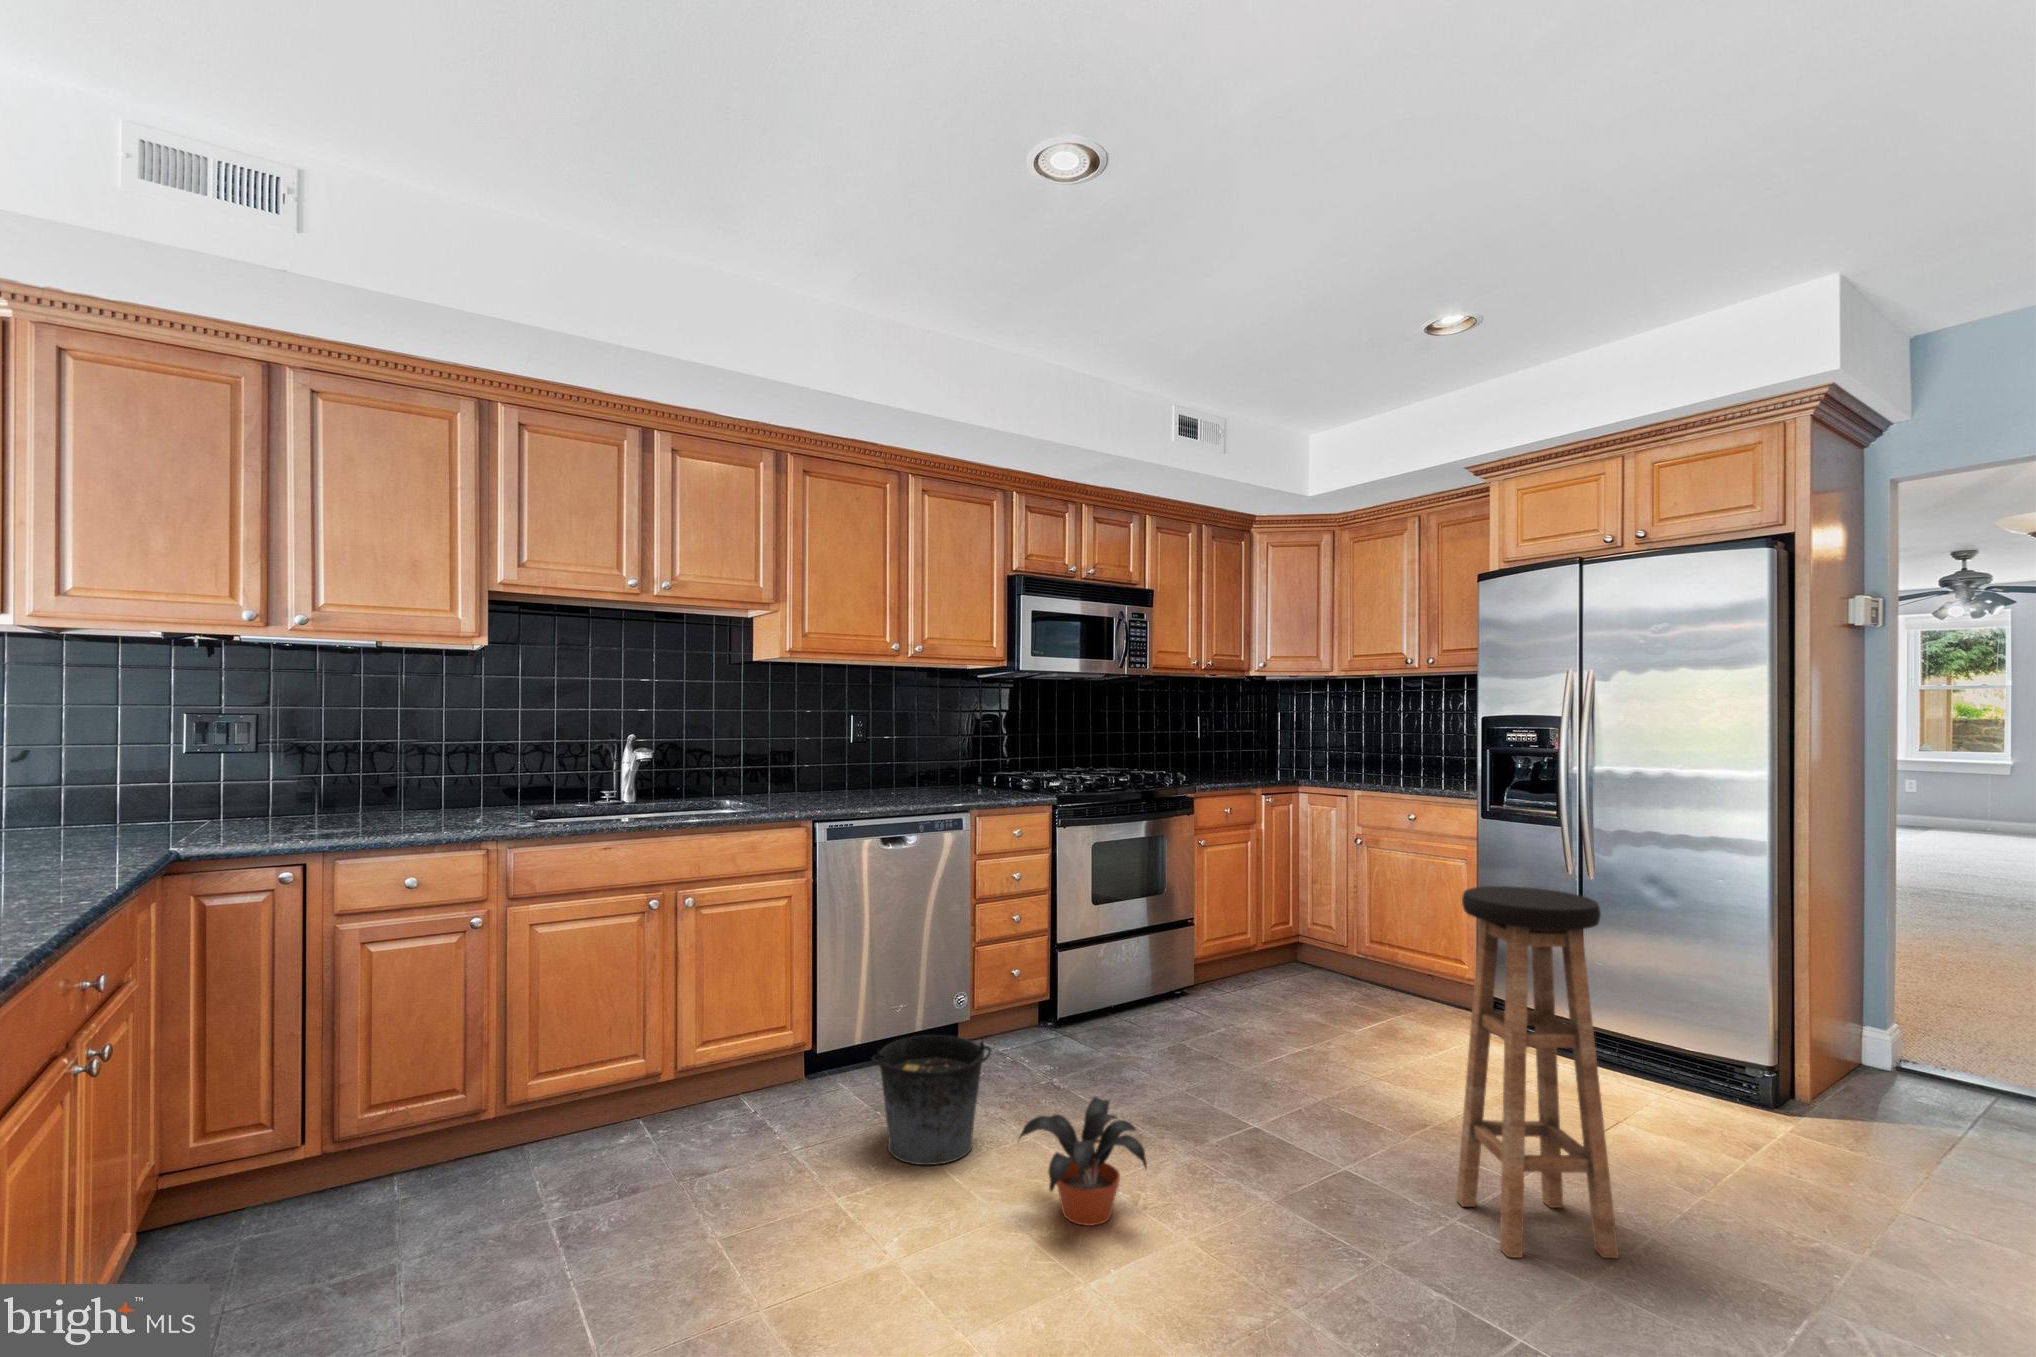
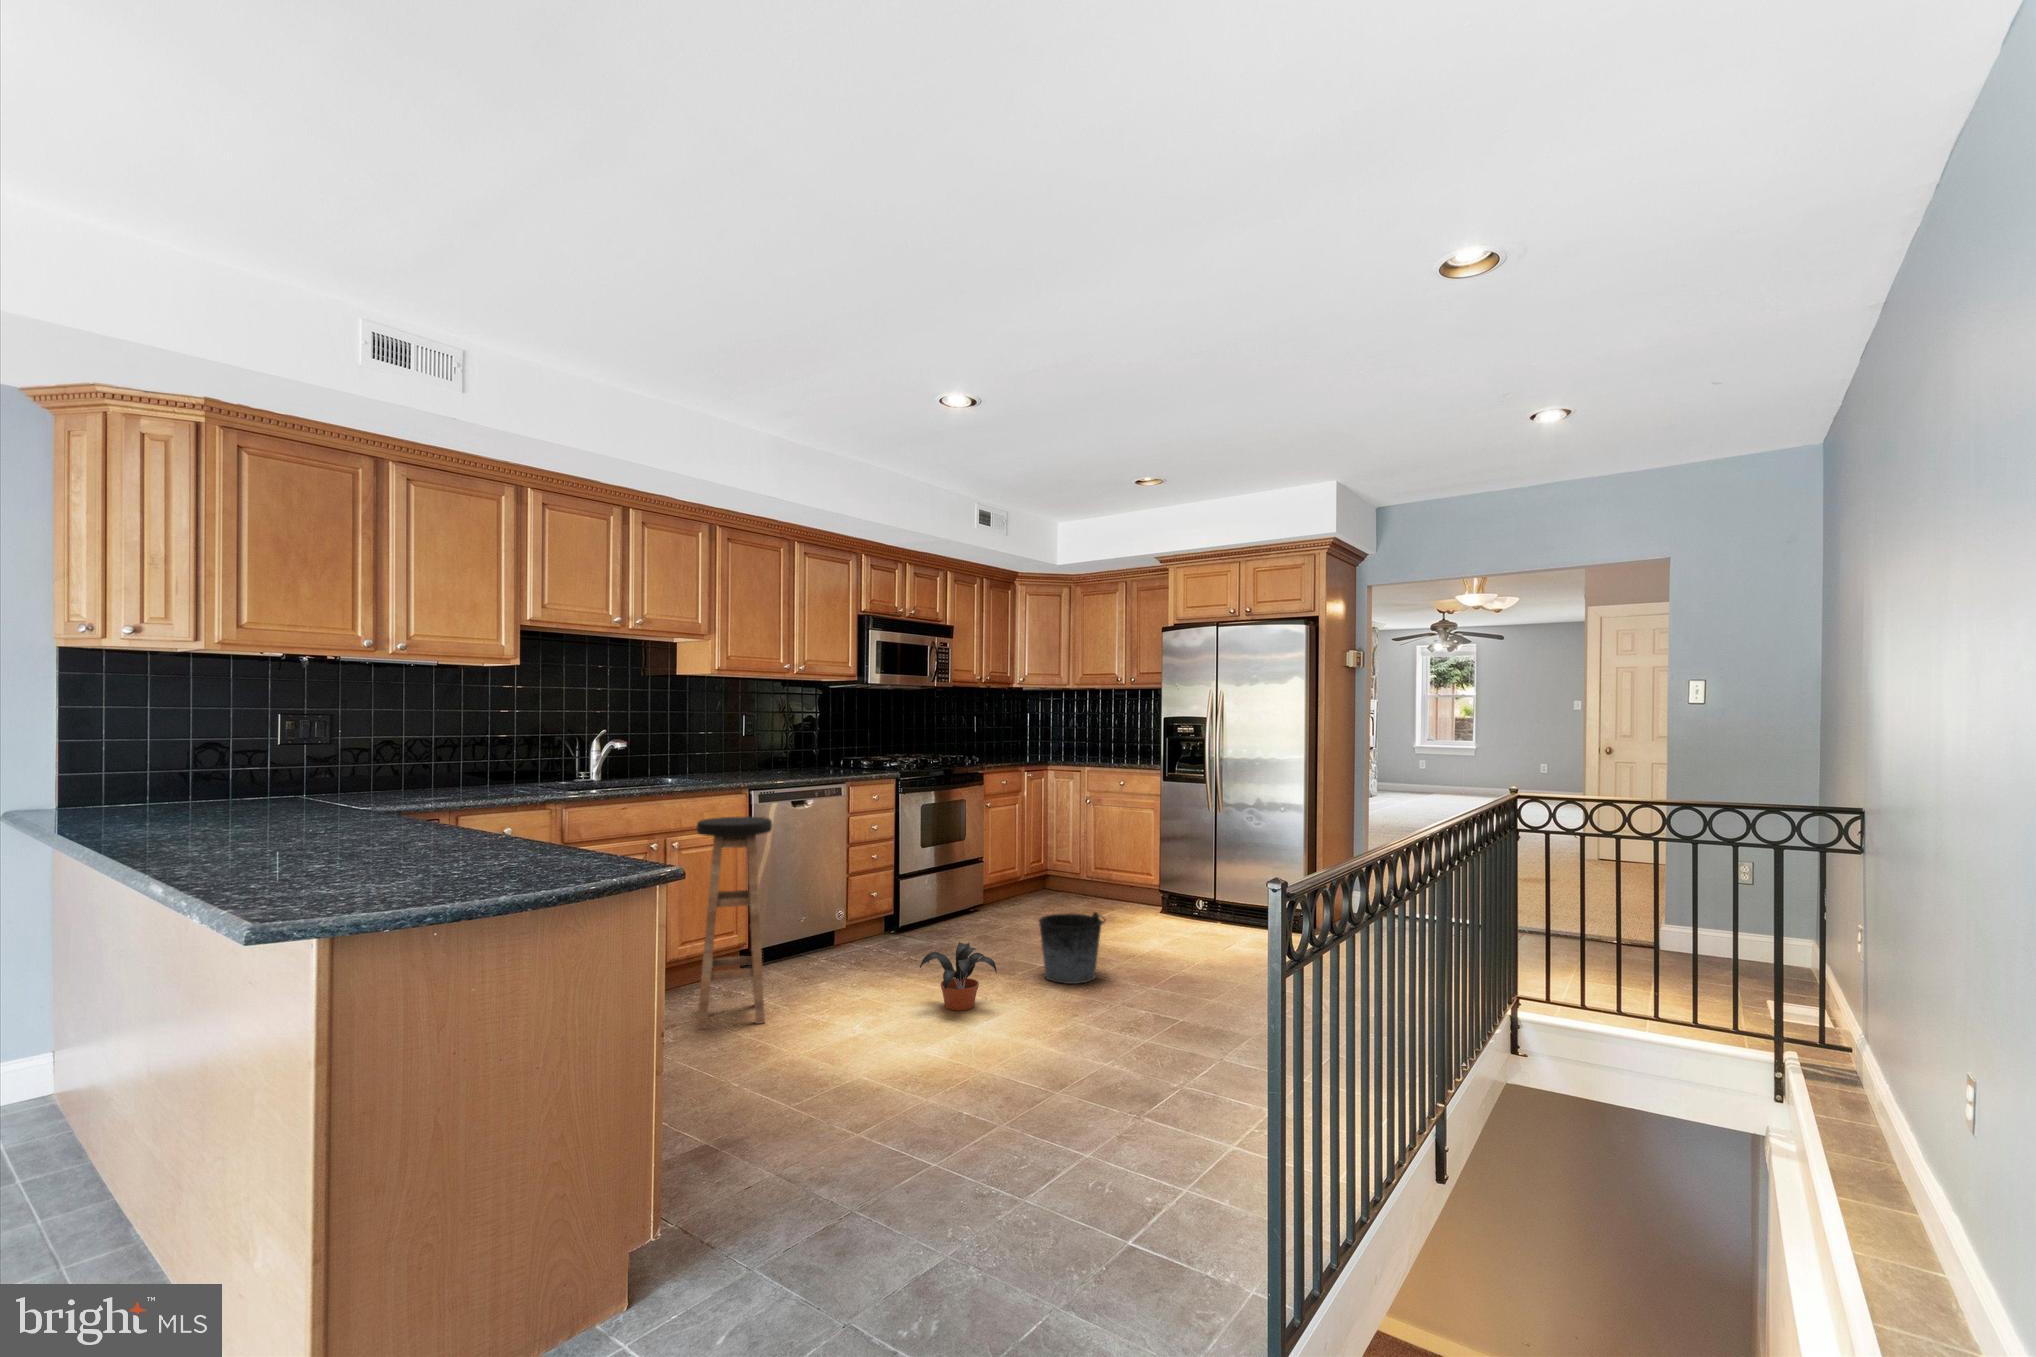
bar stool: present [1456,886,1618,1258] -> present [697,817,772,1029]
bucket: present [872,1035,992,1165] -> present [1039,912,1106,984]

